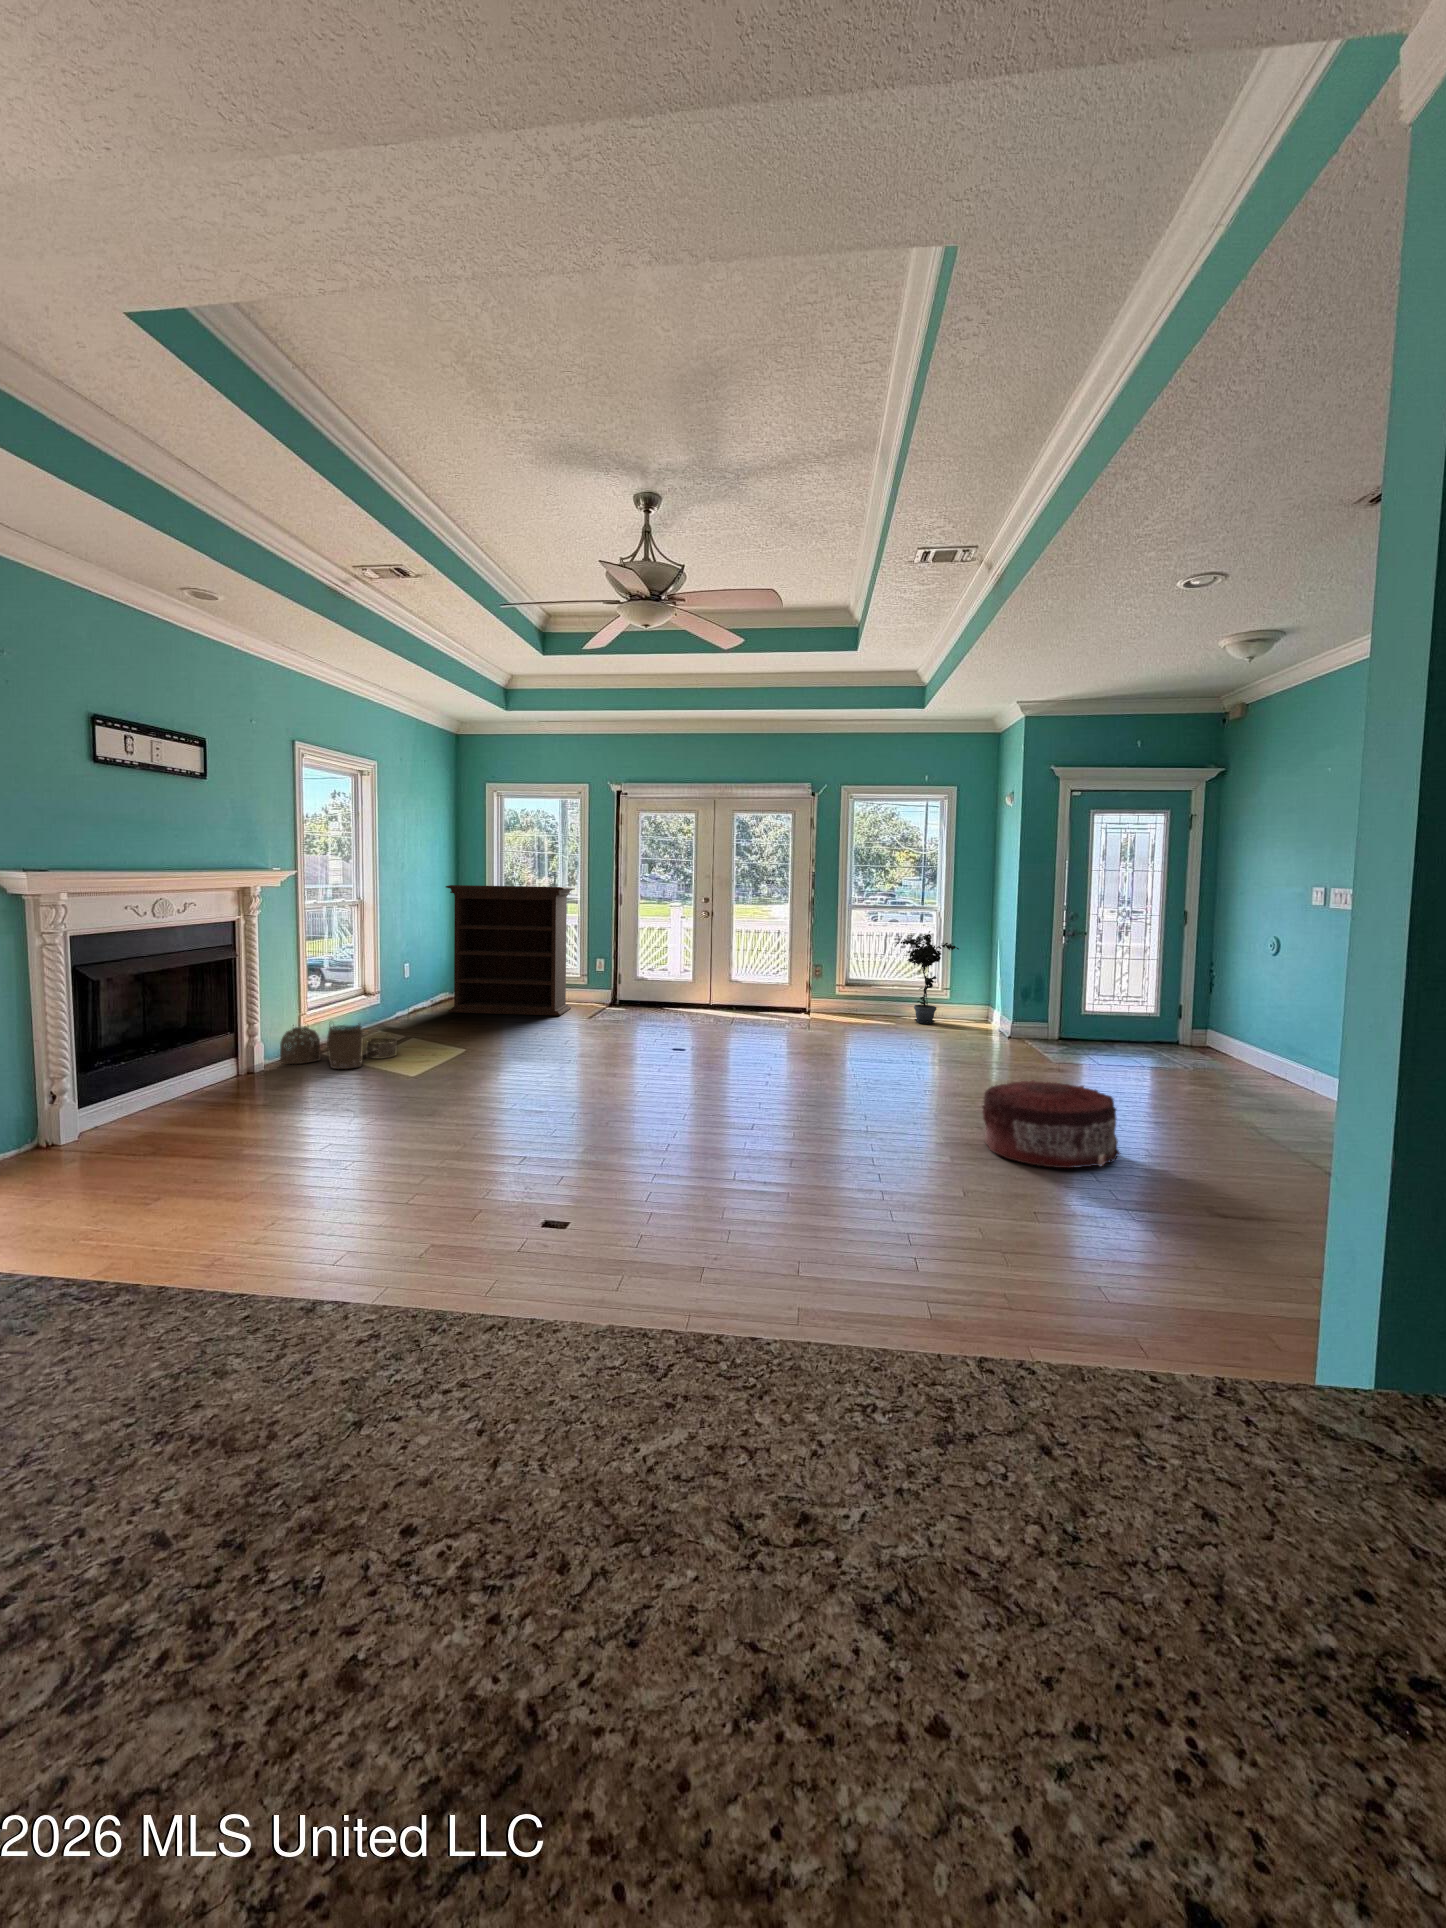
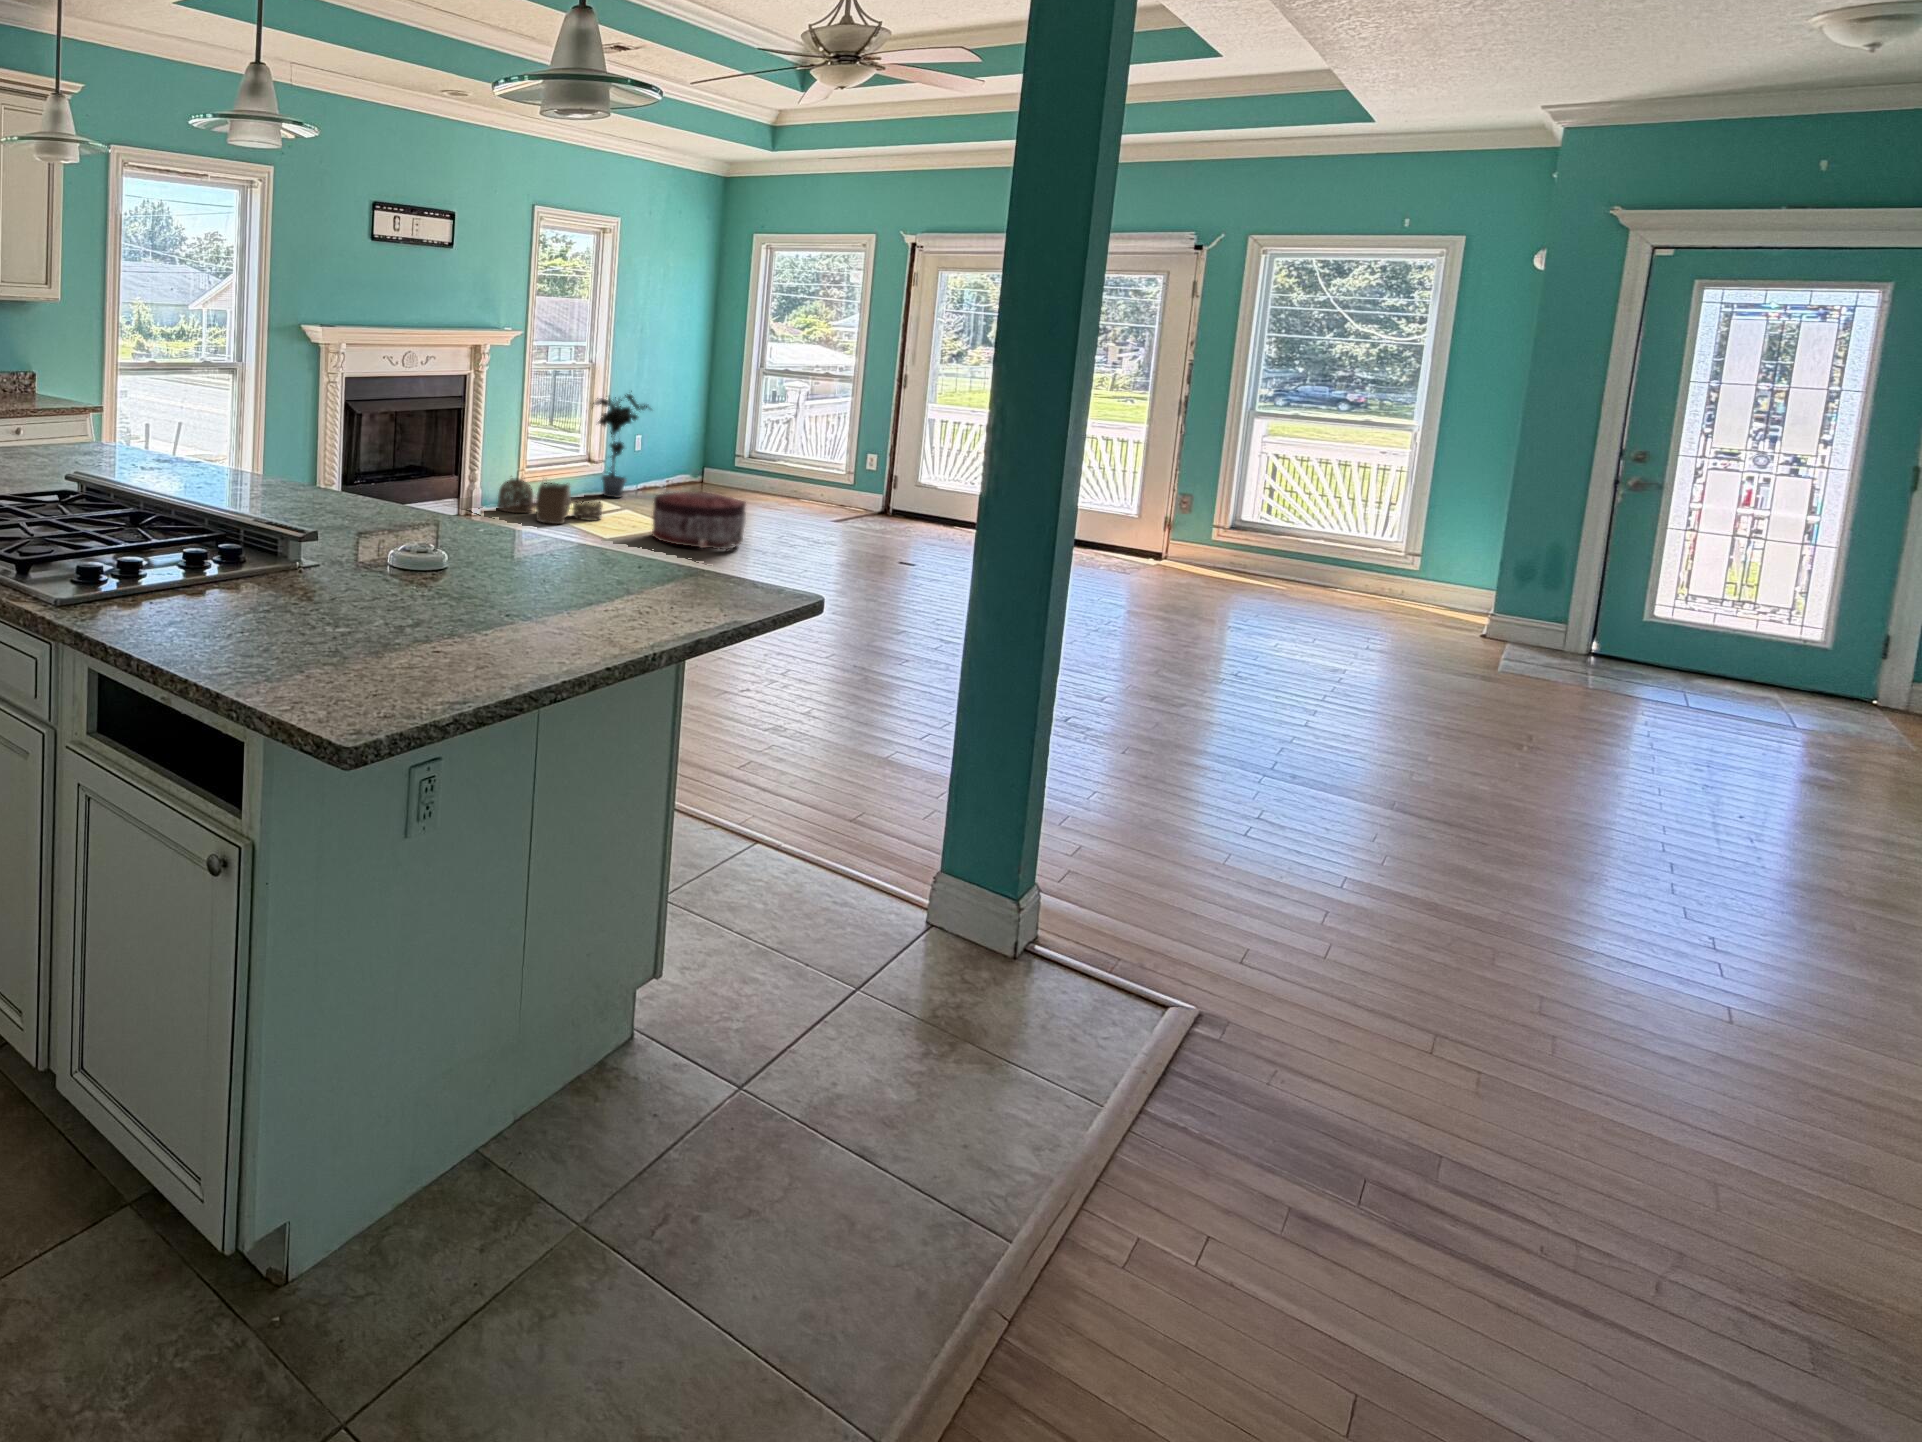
bookshelf: present [446,885,575,1015] -> none [680,349,841,509]
potted plant: present [896,931,959,1024] -> present [592,391,648,497]
pouf: present [982,1080,1120,1168] -> present [652,492,746,550]

